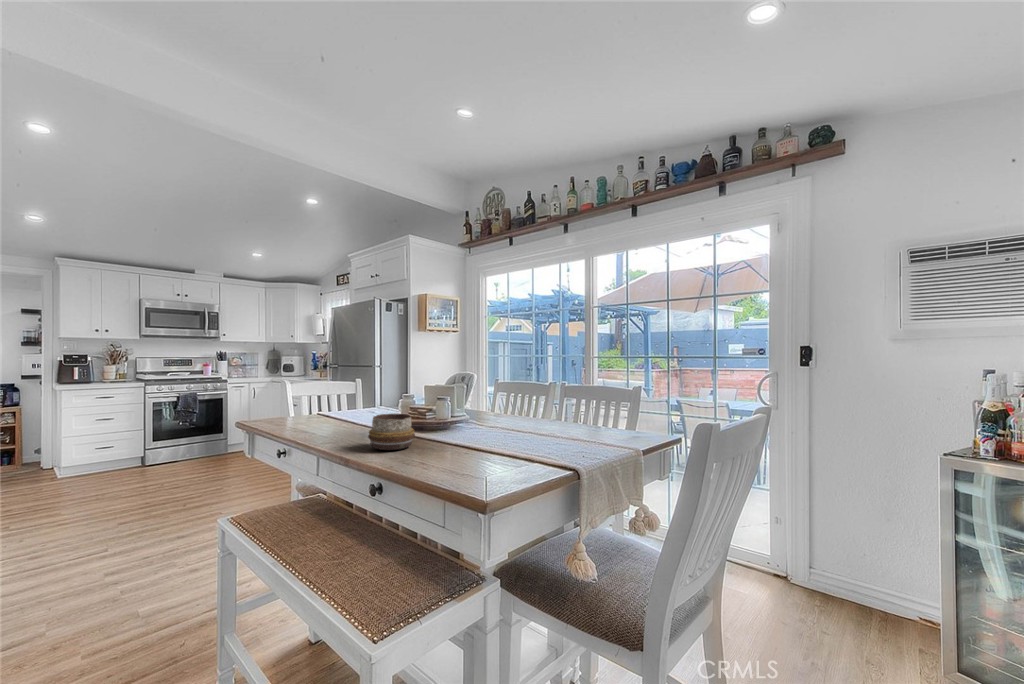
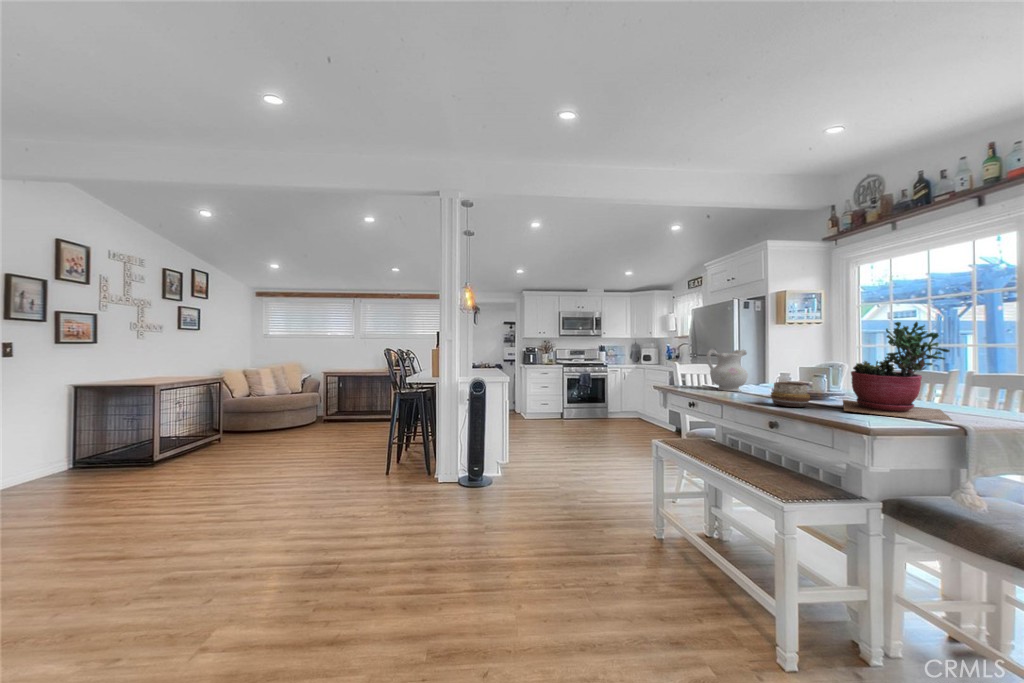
succulent plant: none [446,335,543,452] -> present [843,322,952,421]
ceramic pitcher: none [309,363,364,423] -> present [707,348,748,391]

